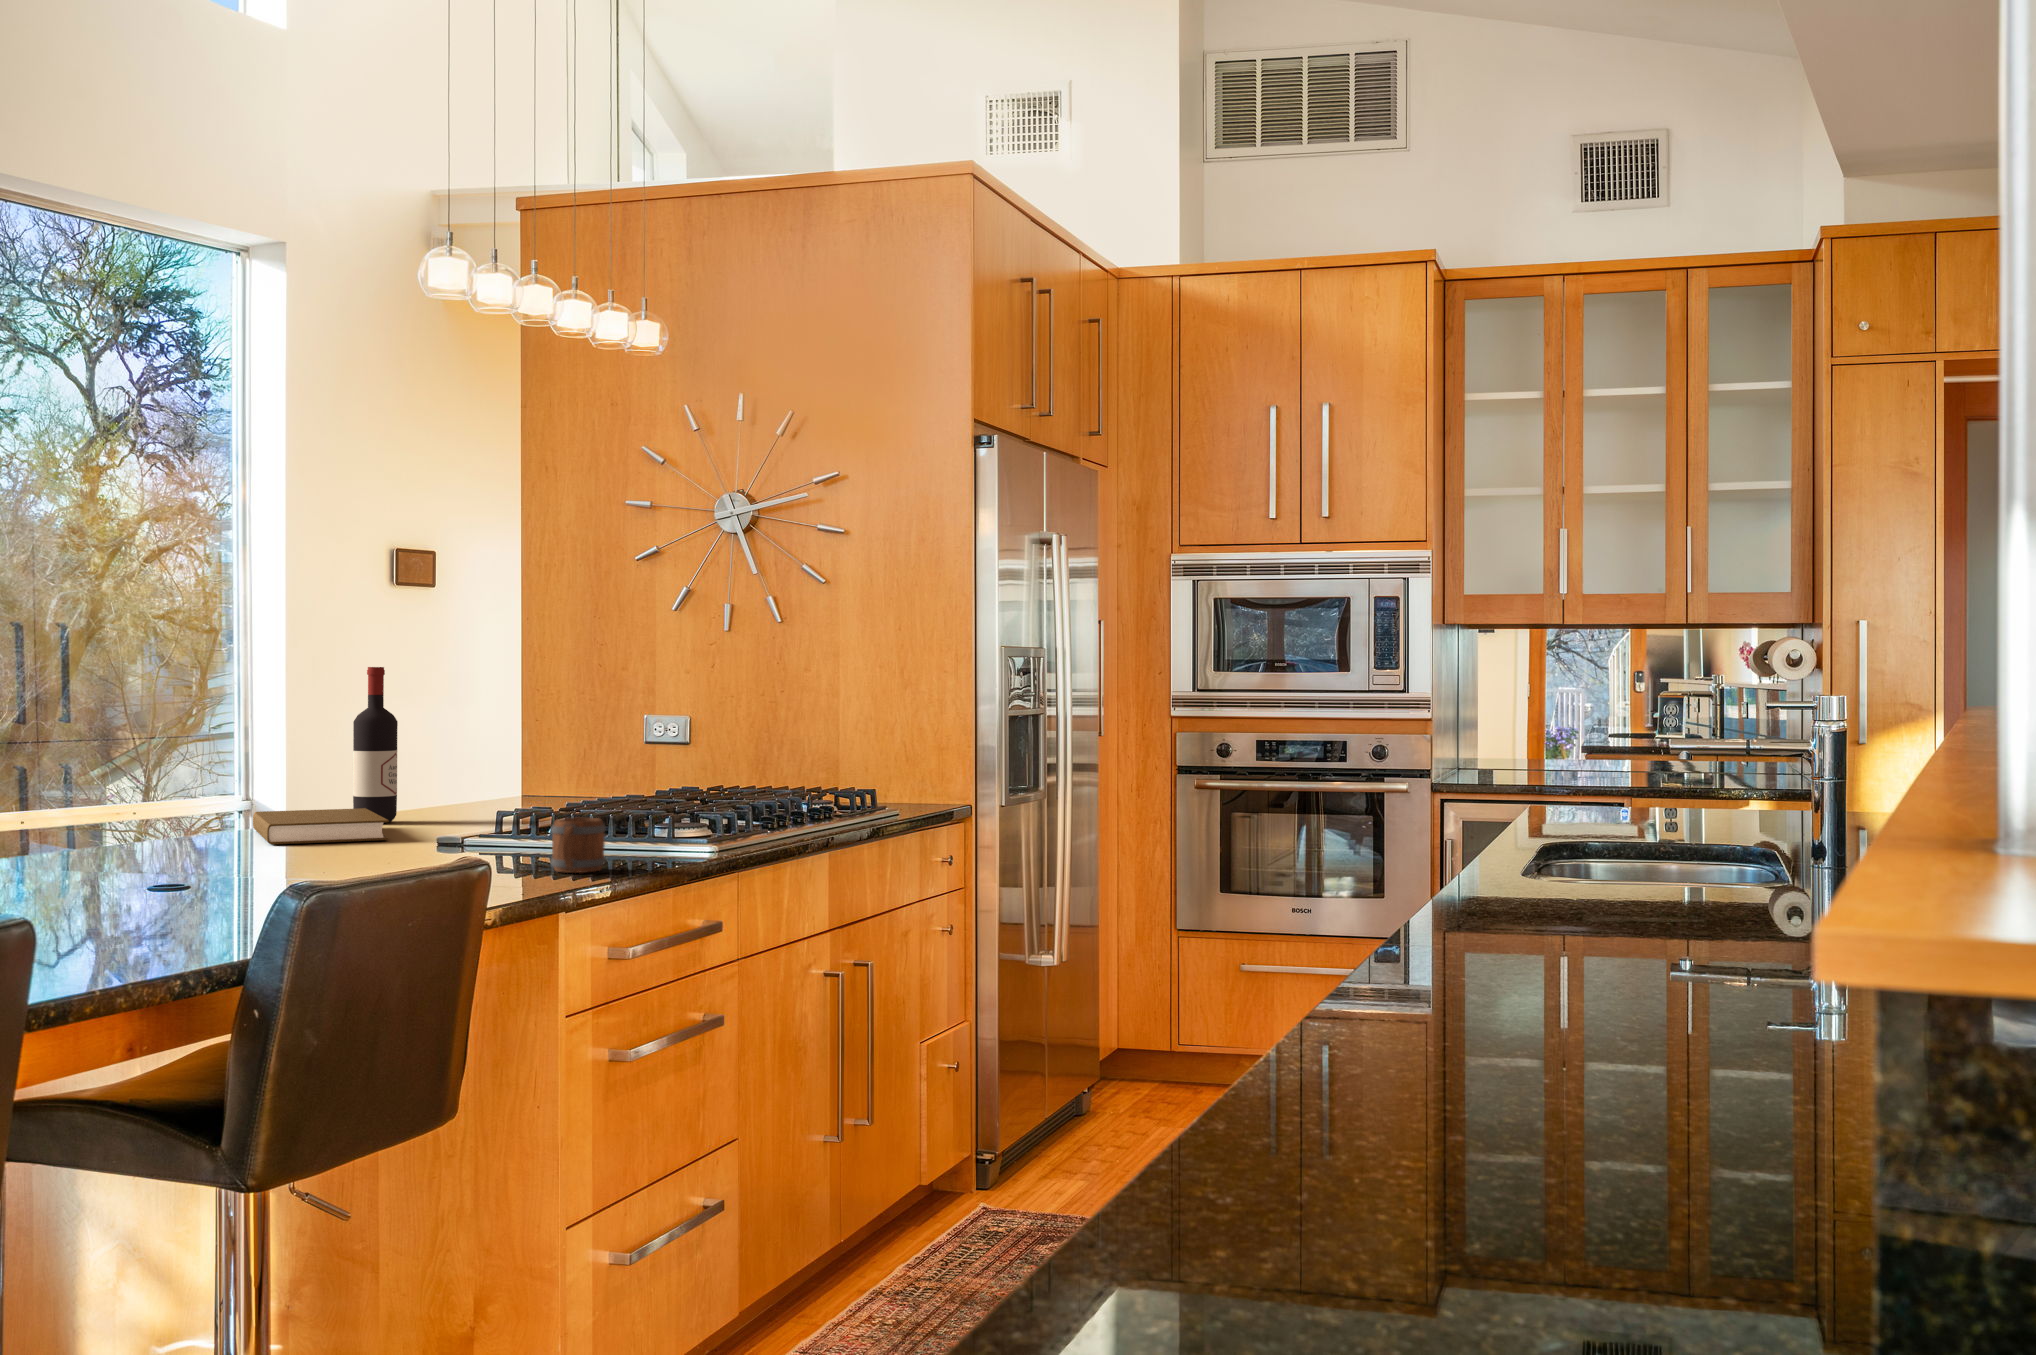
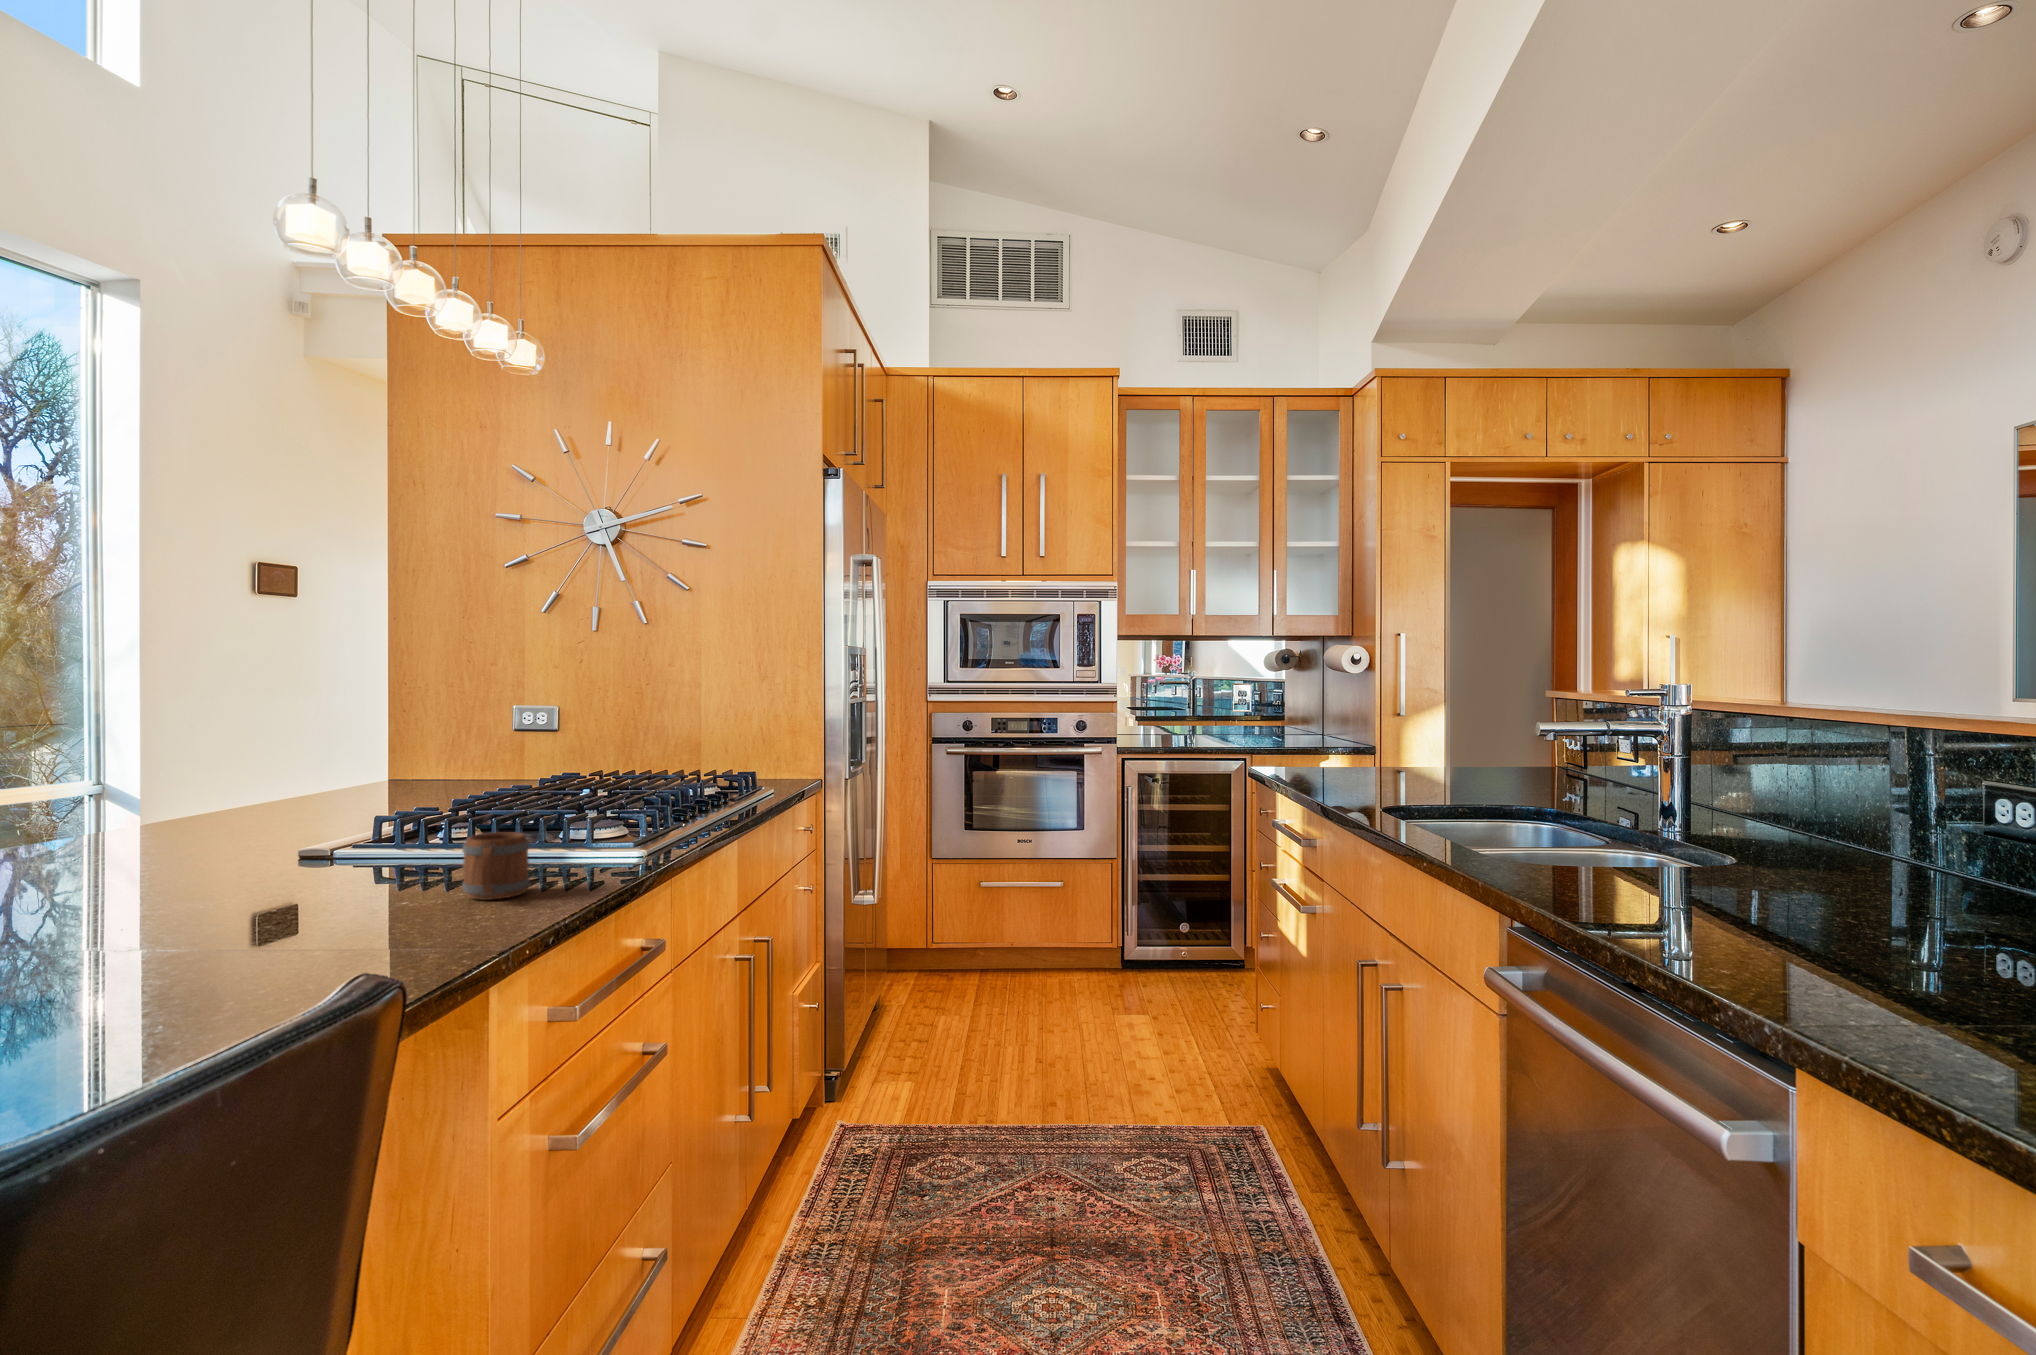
wine bottle: present [353,667,398,822] -> none [198,662,254,827]
book: present [253,808,389,844] -> none [61,813,241,870]

